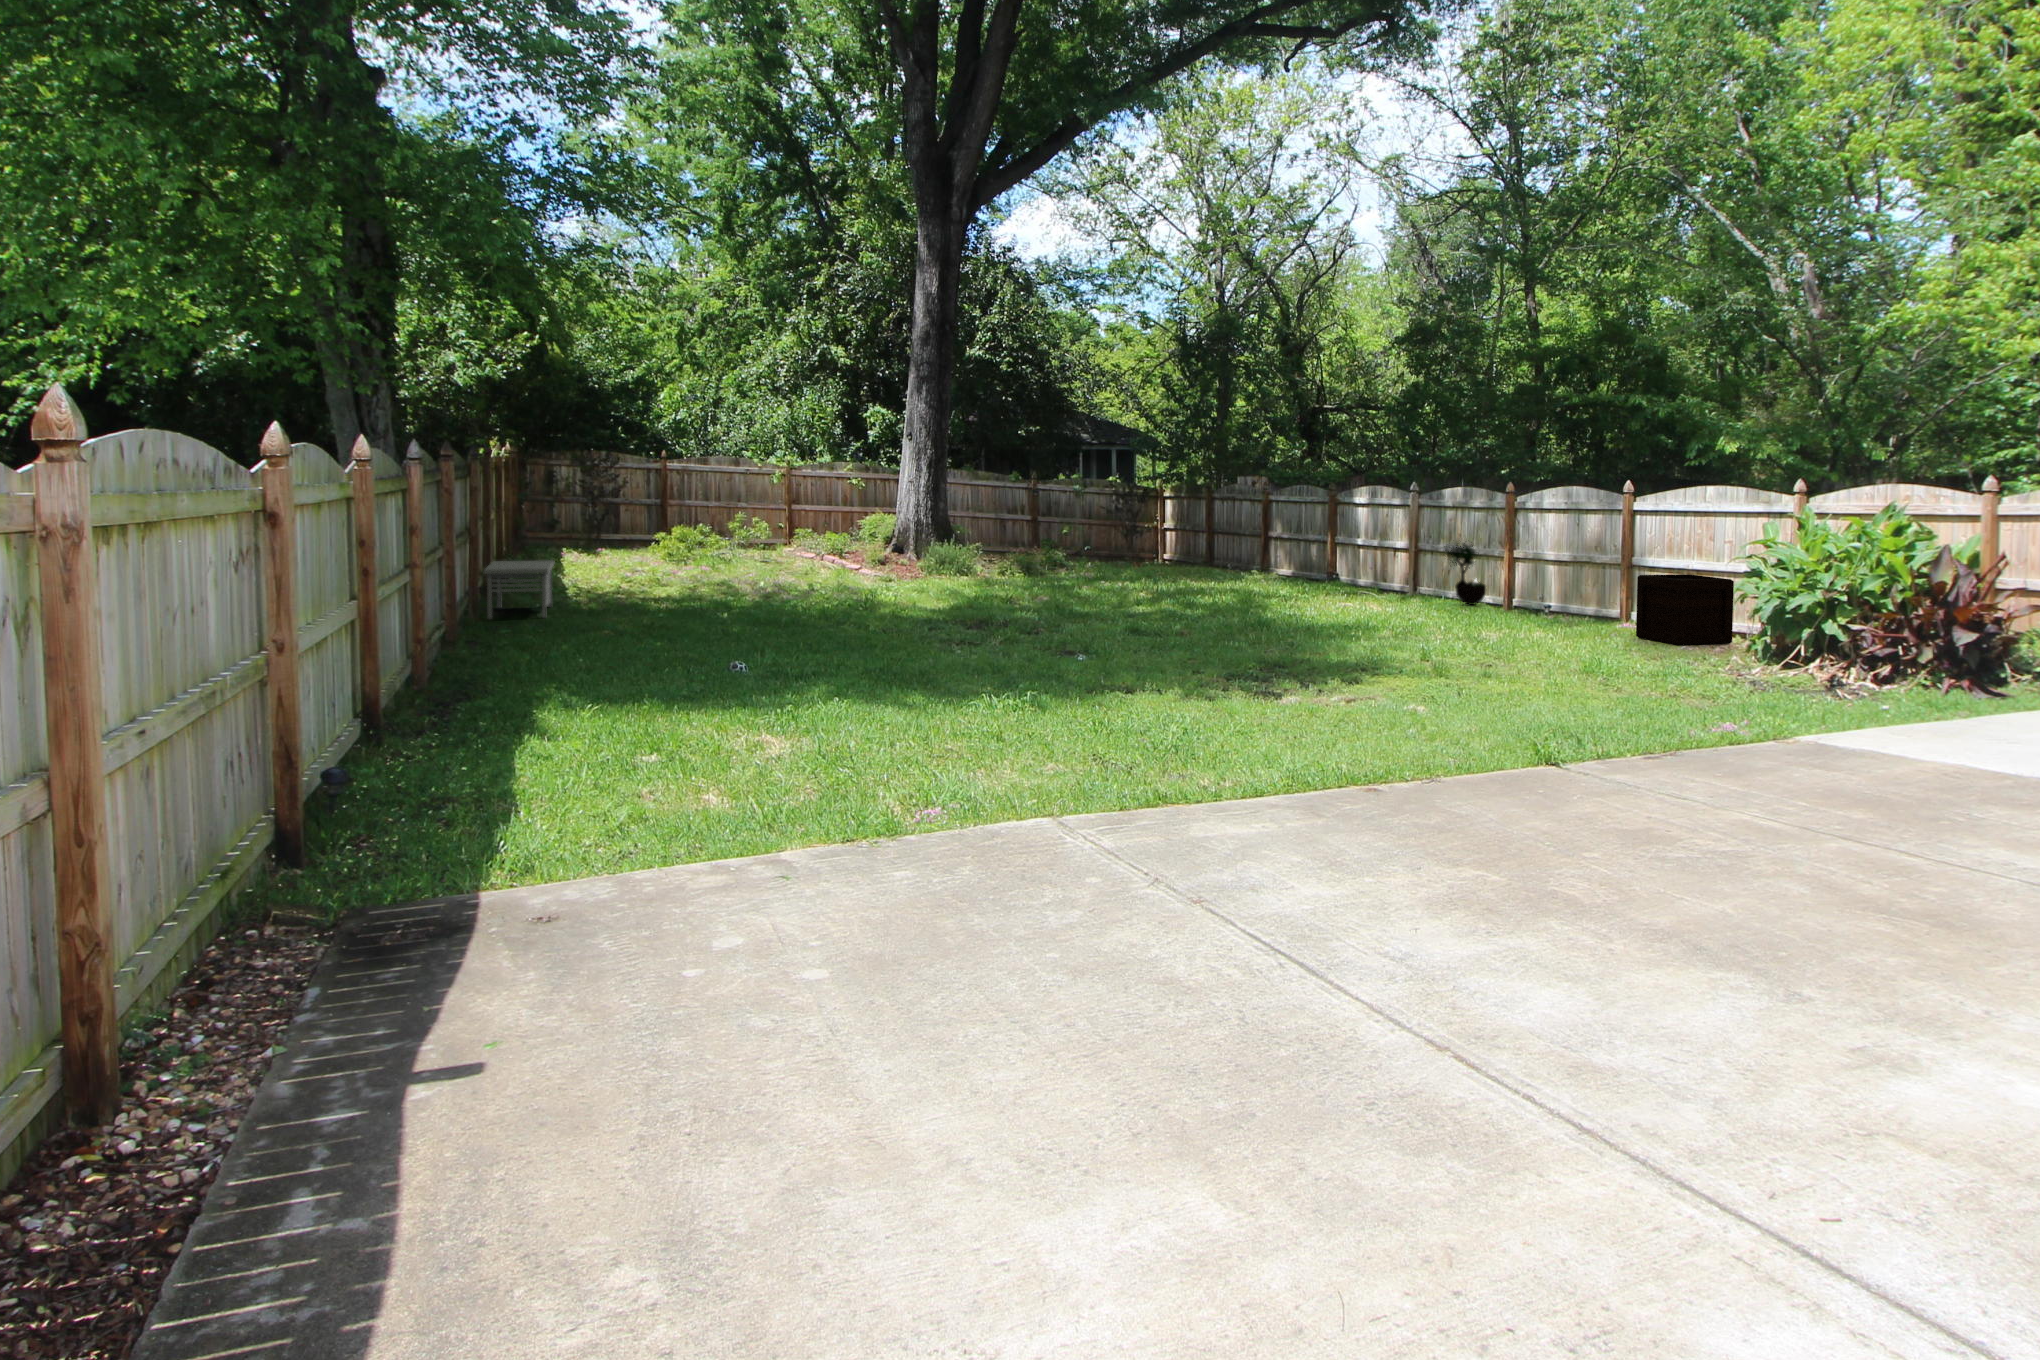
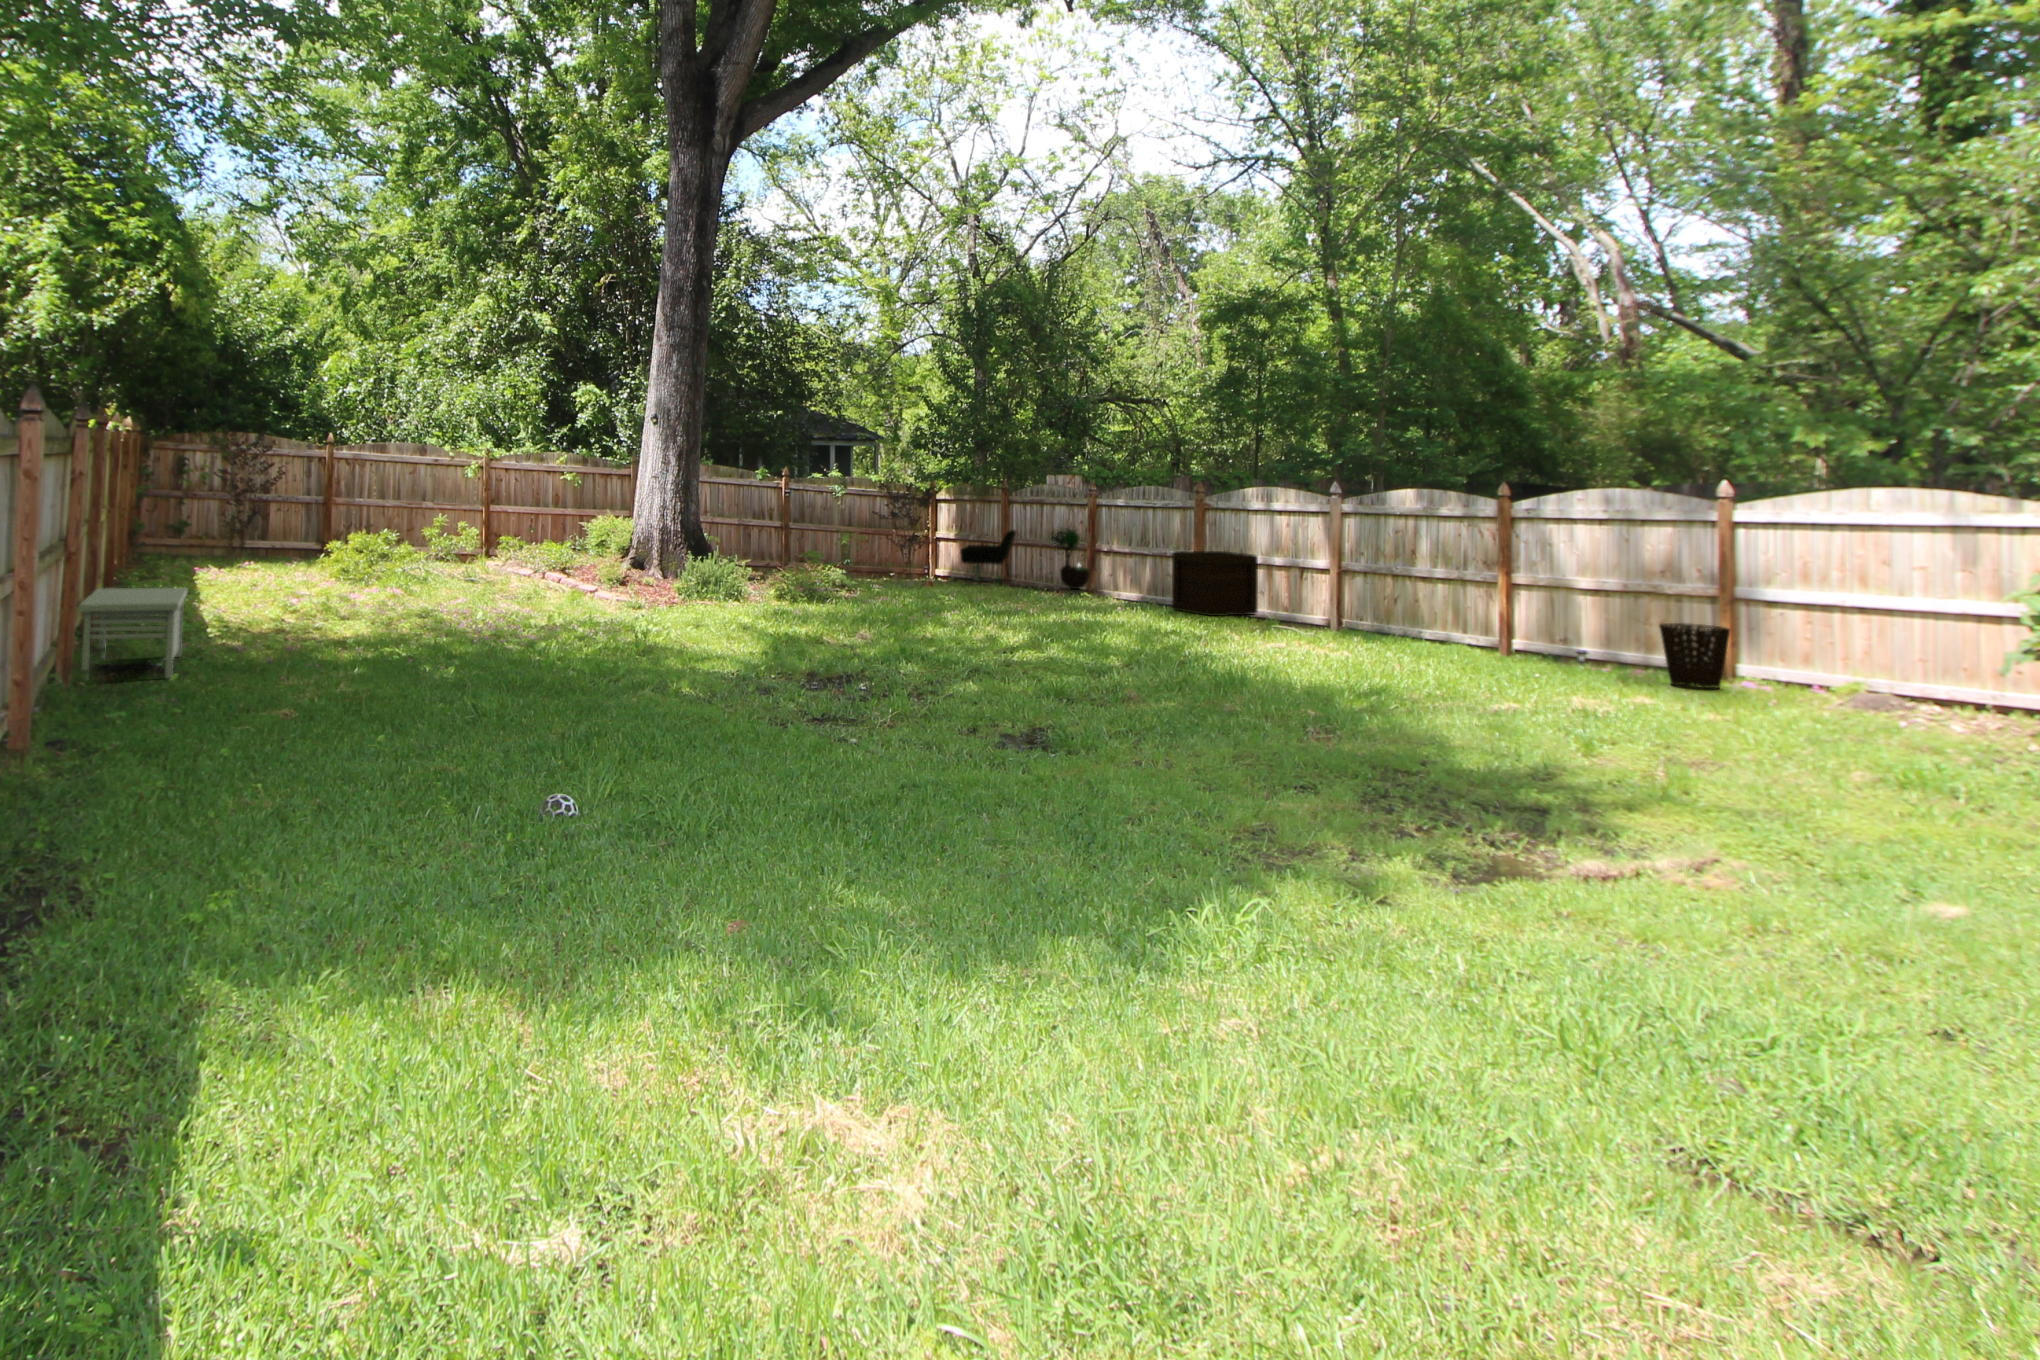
lounge chair: none [1152,522,1203,562] -> present [960,530,1016,580]
potted tree: present [1445,543,1486,605] -> present [1051,528,1090,589]
wooden crate: present [1636,574,1734,645] -> present [1172,551,1258,616]
basket: none [1581,582,1627,627] -> present [1660,623,1730,690]

